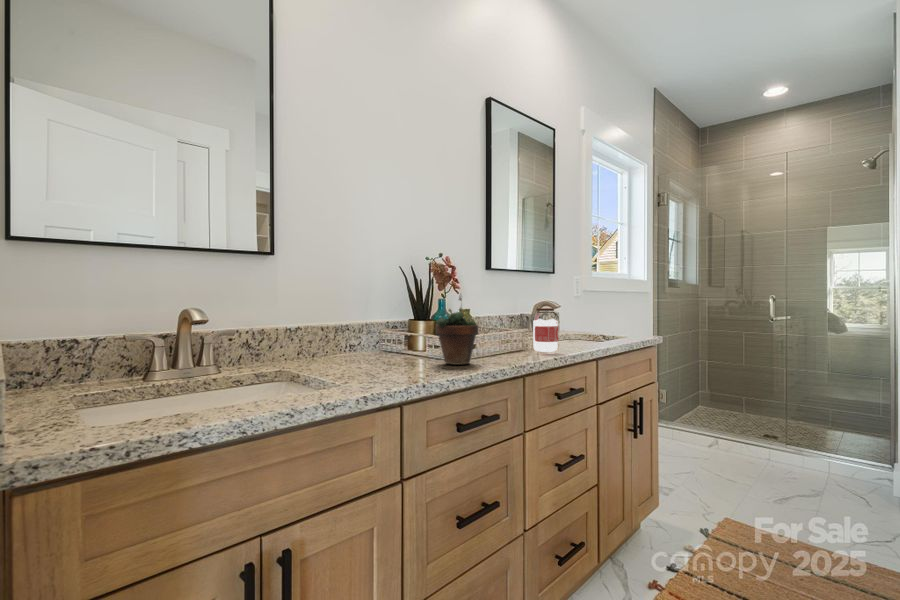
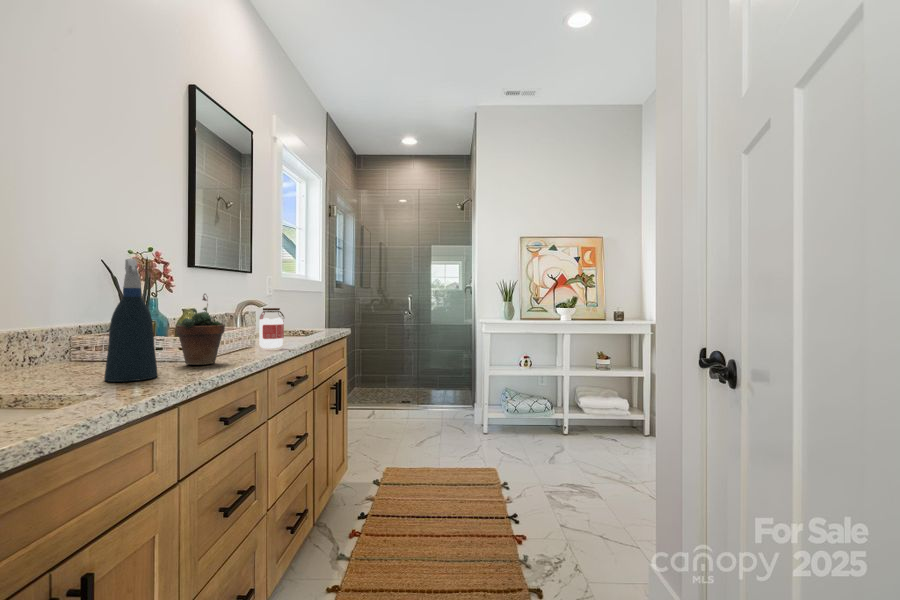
spray bottle: none [367,263,407,375] -> present [104,259,158,382]

